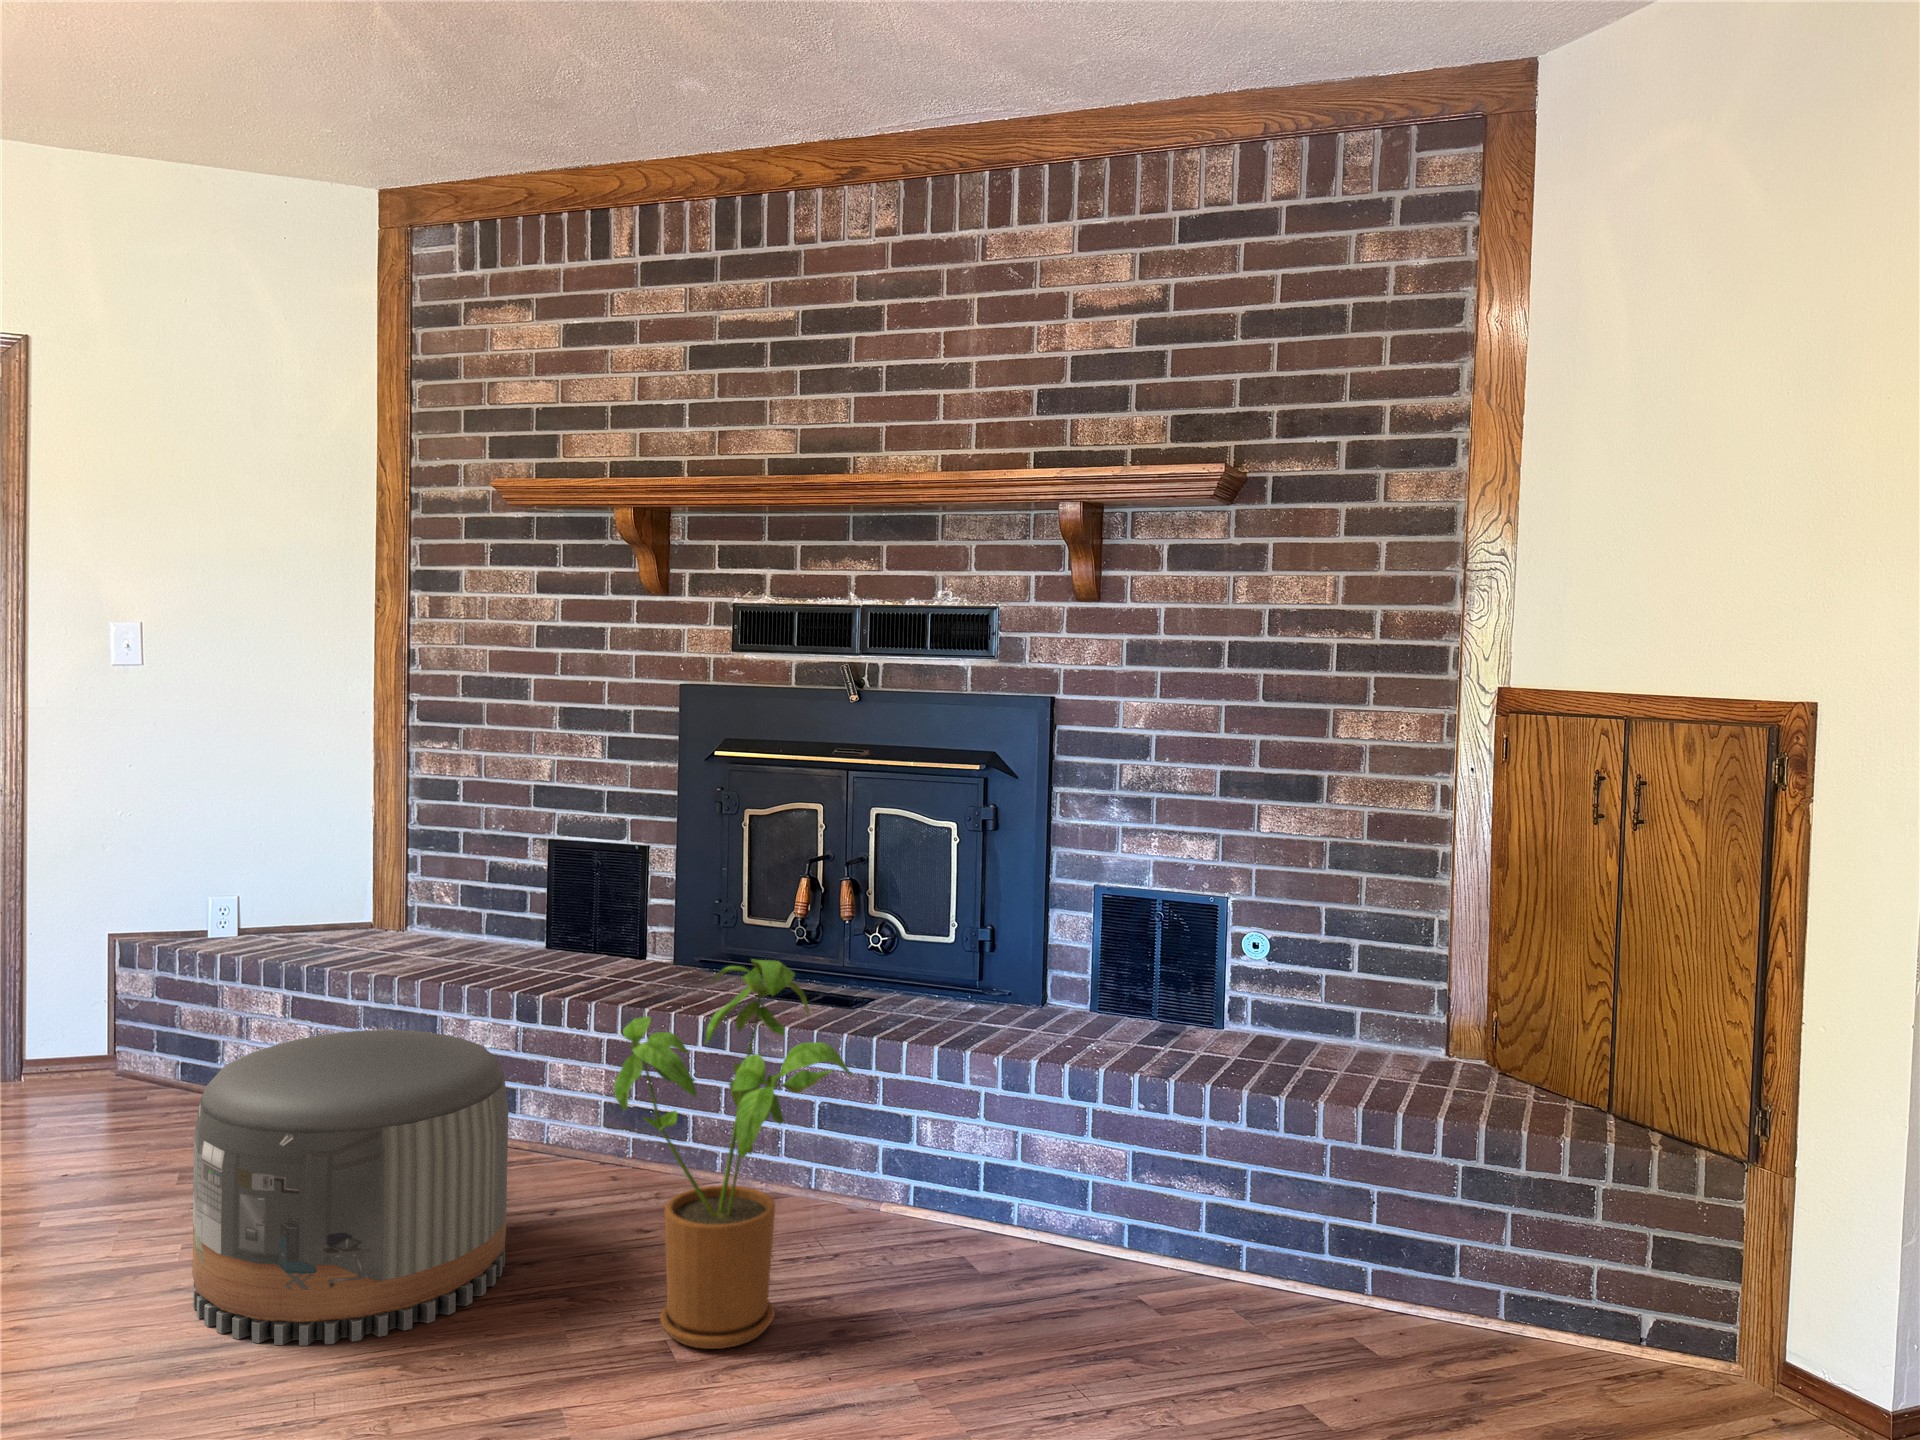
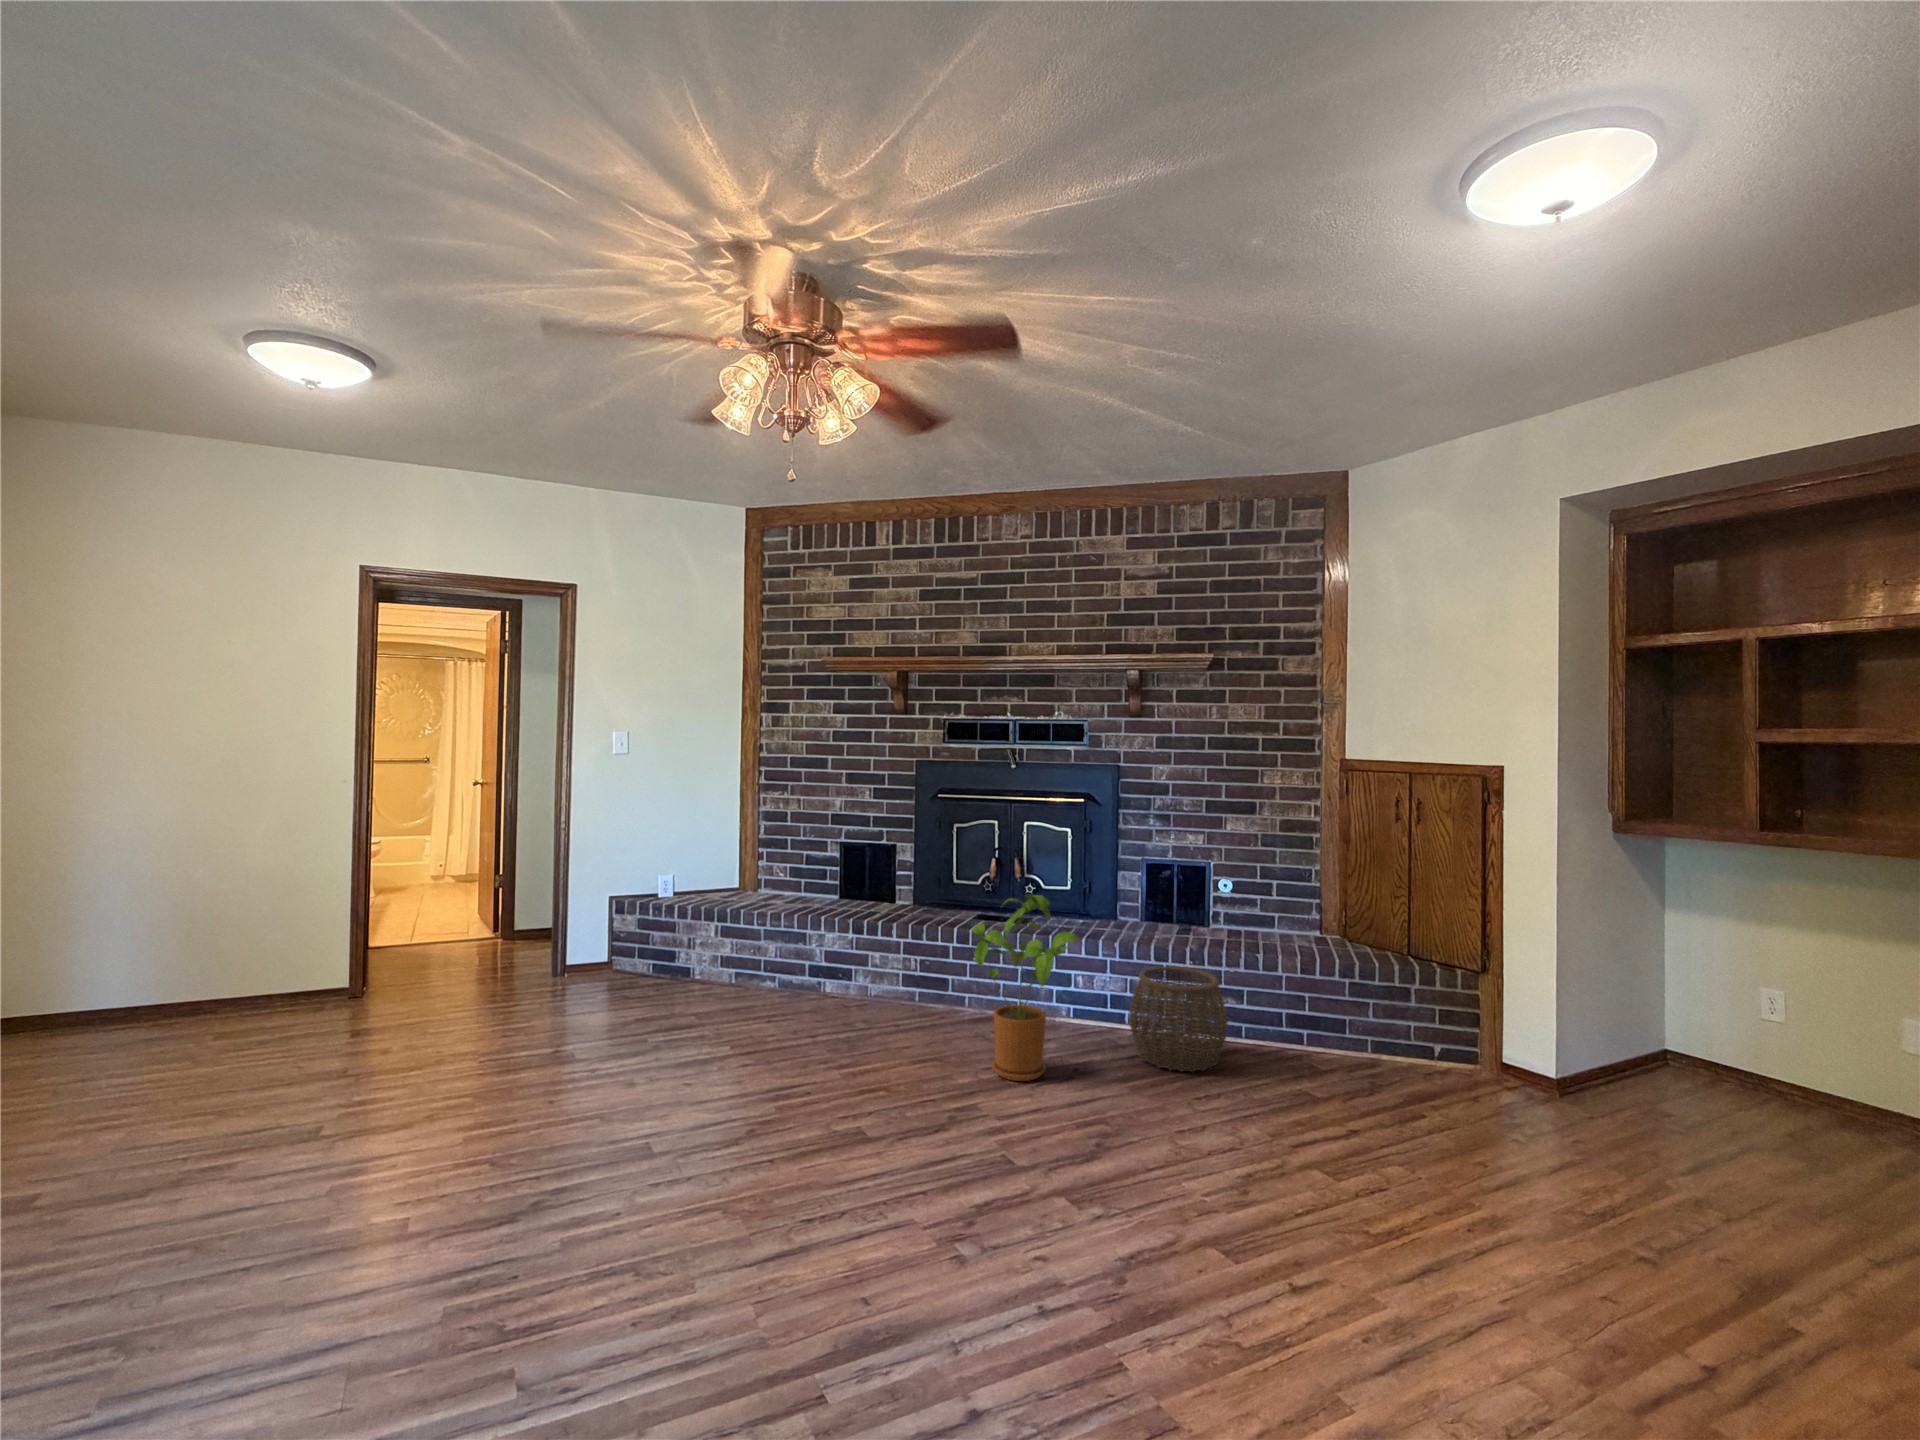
pouf: present [192,1030,508,1346] -> none [755,938,900,1089]
woven basket: none [976,1114,1181,1347] -> present [1129,966,1228,1072]

